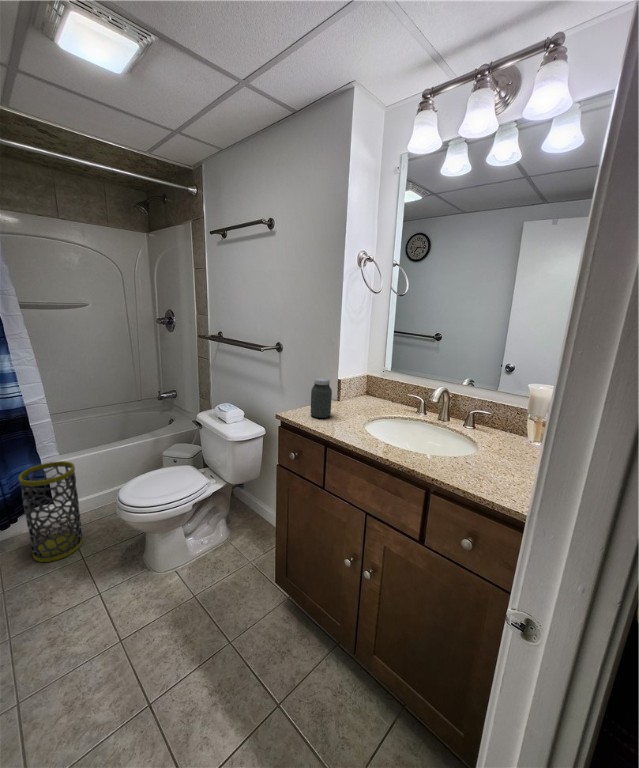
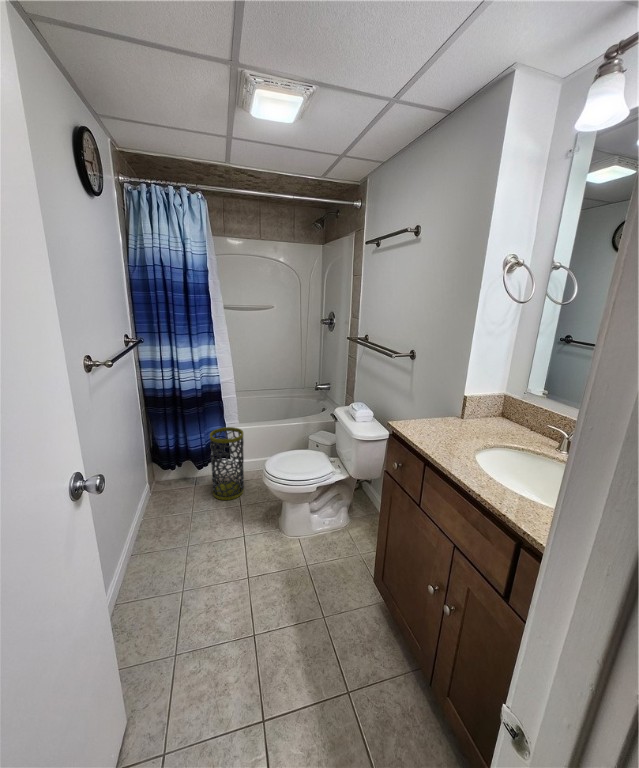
jar: present [311,378,332,418] -> none [422,392,447,434]

